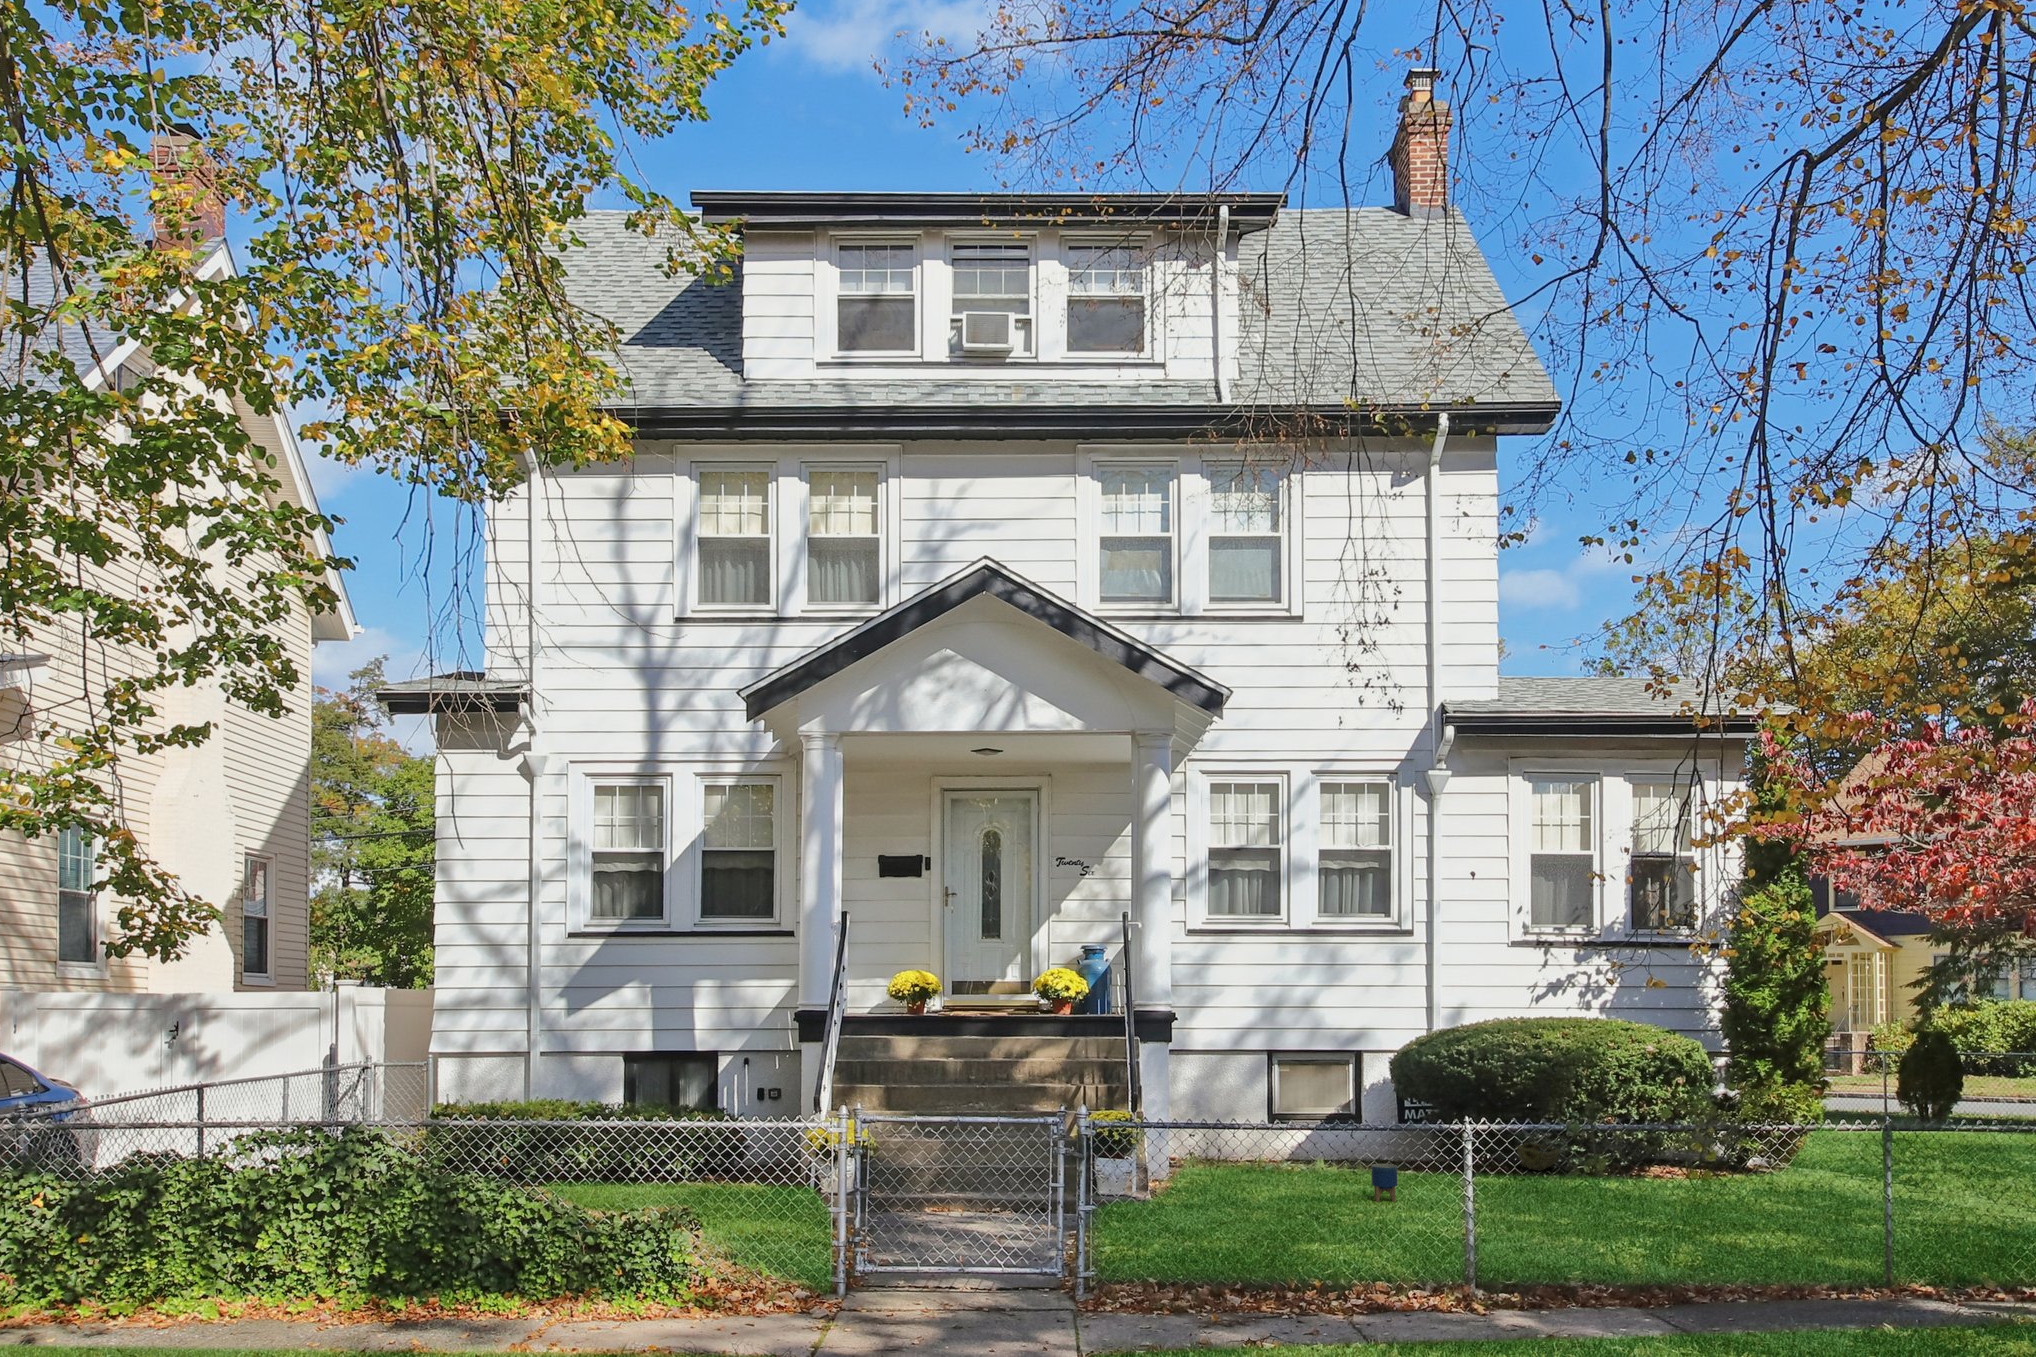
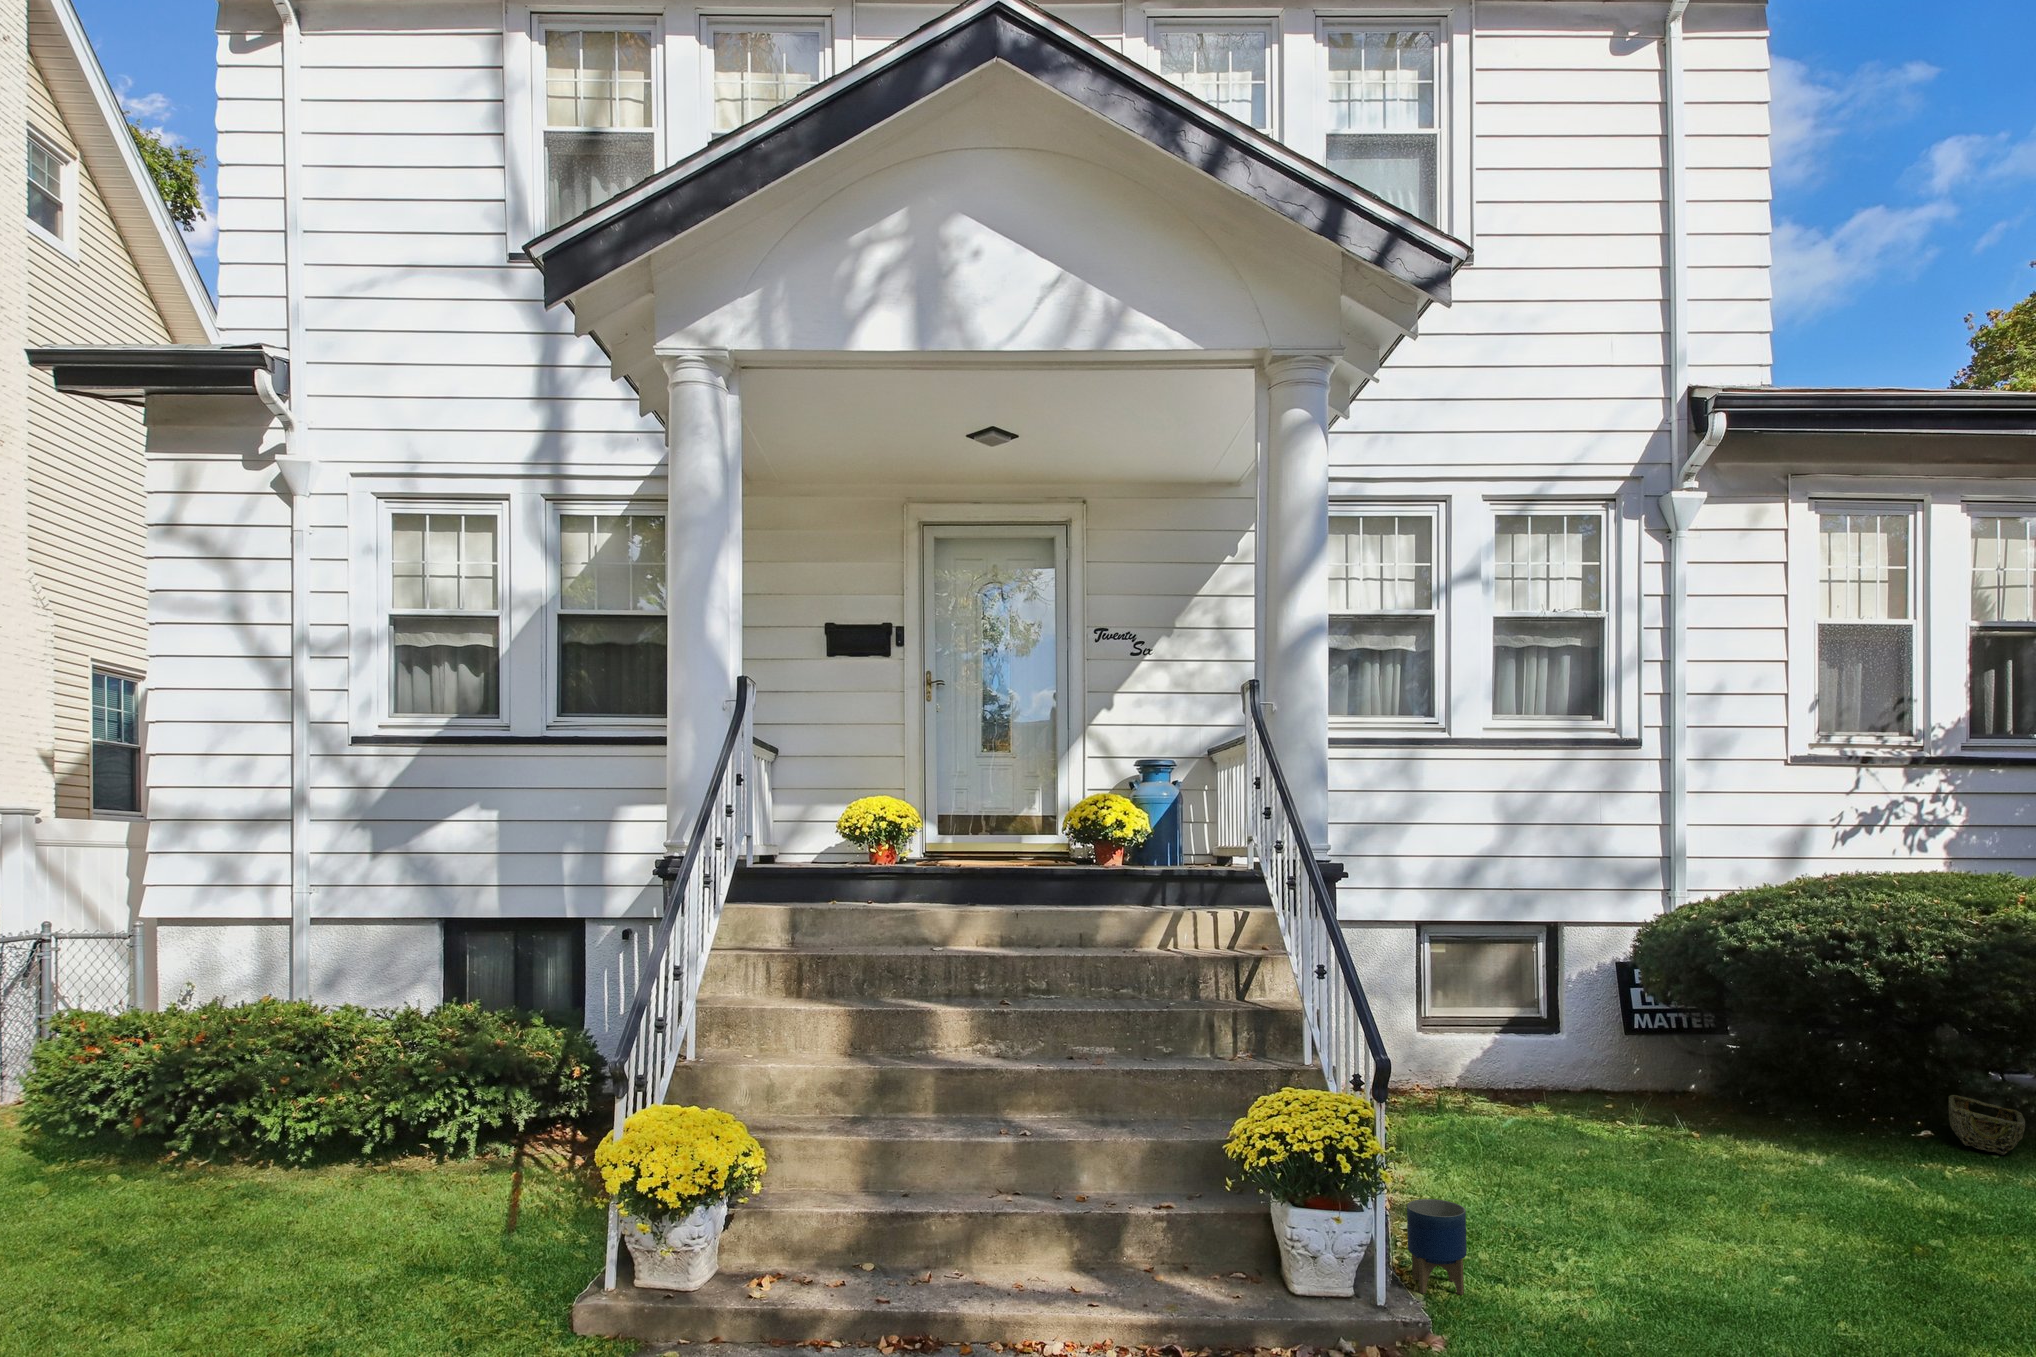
planter: present [1372,1164,1397,1202] -> present [1407,1199,1466,1295]

